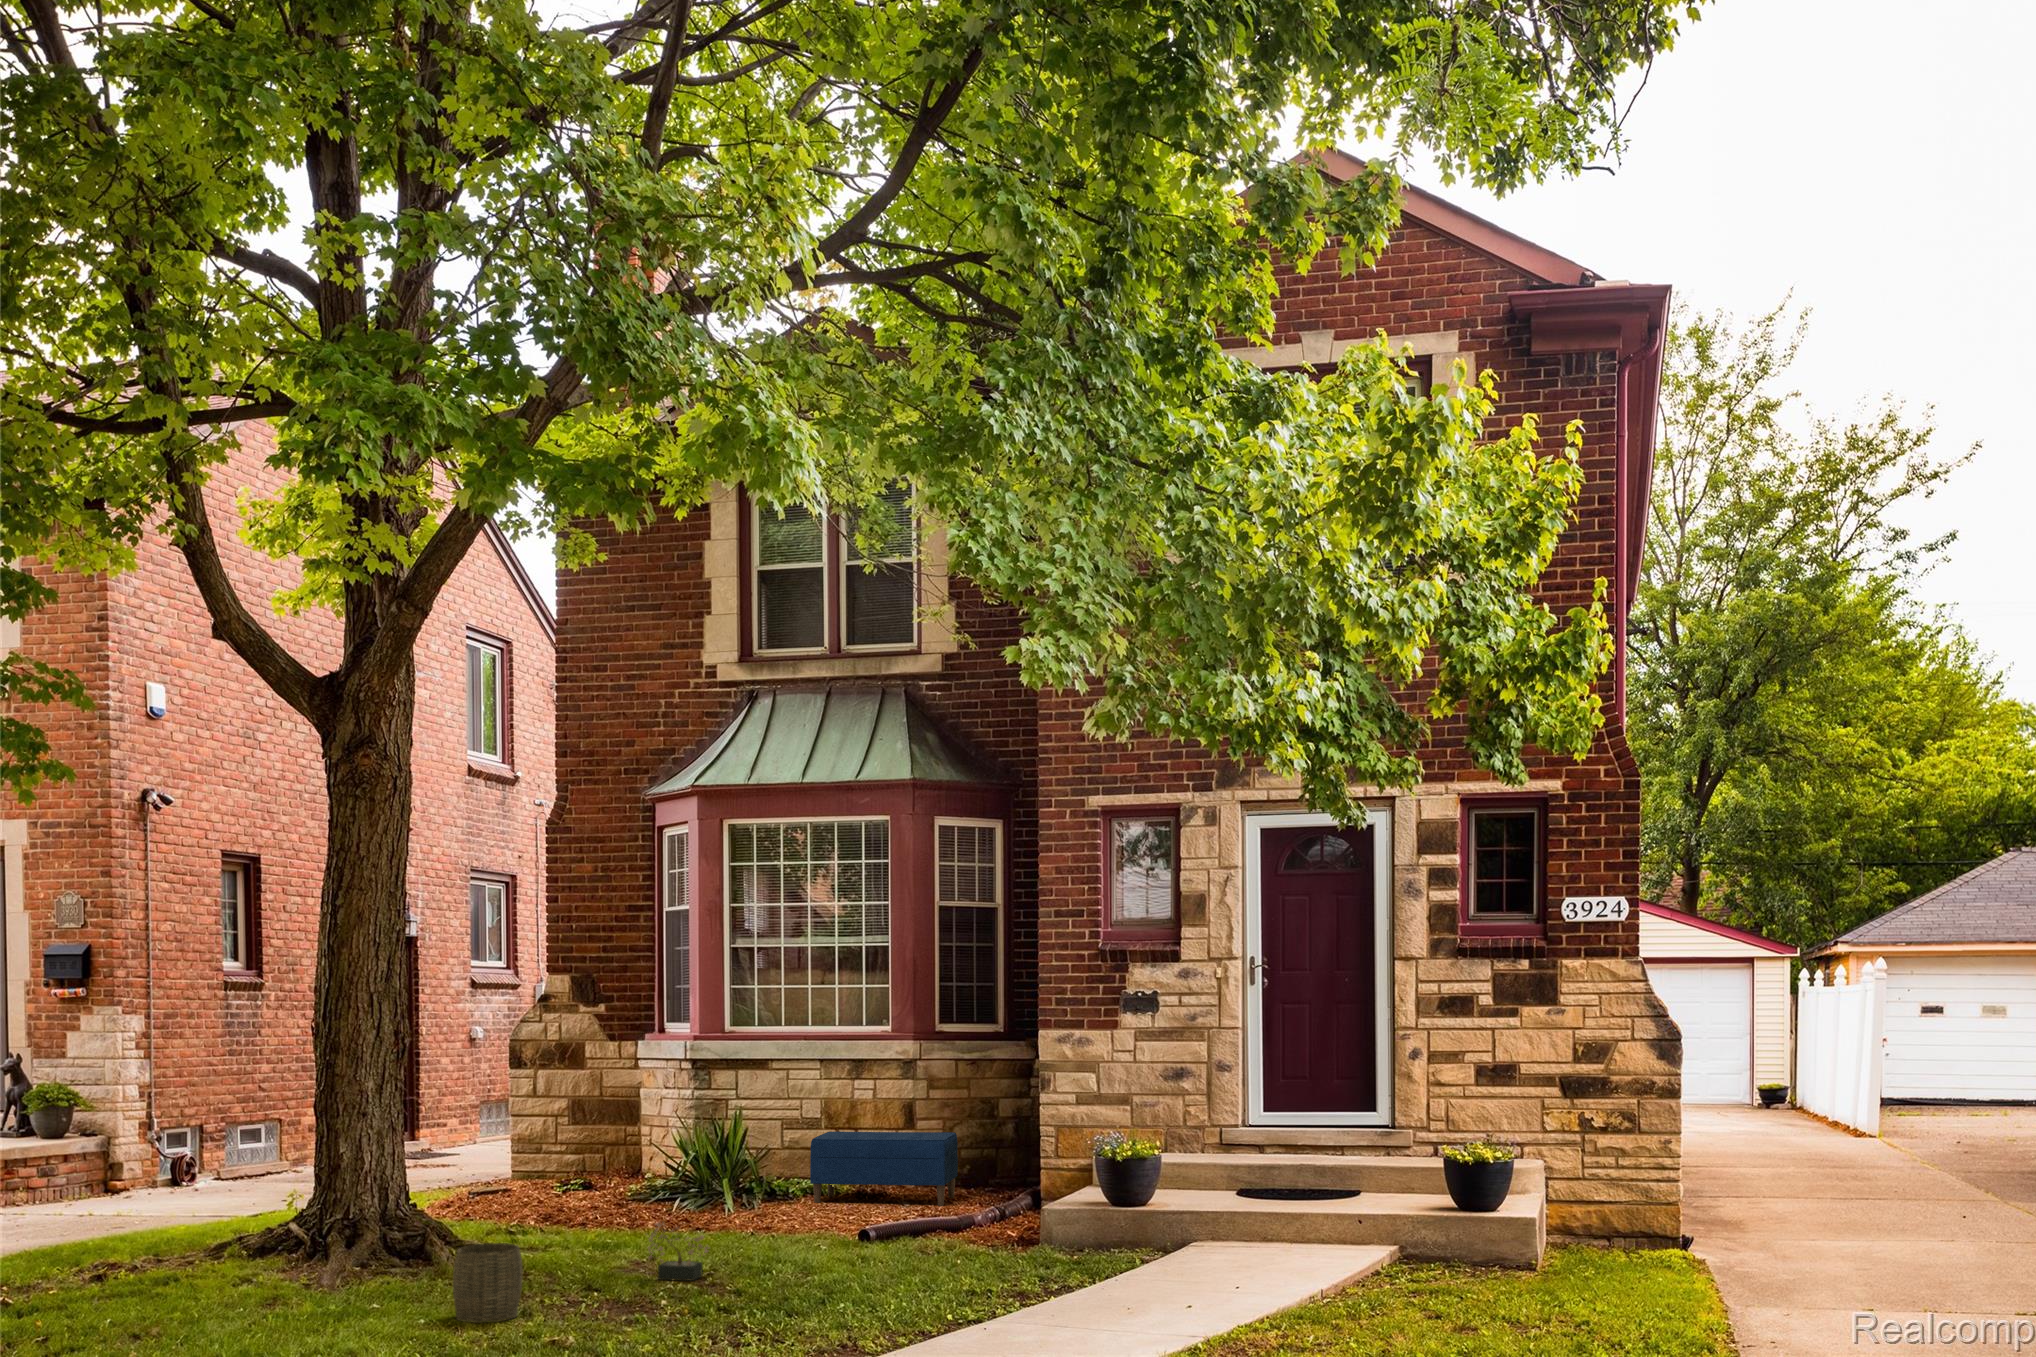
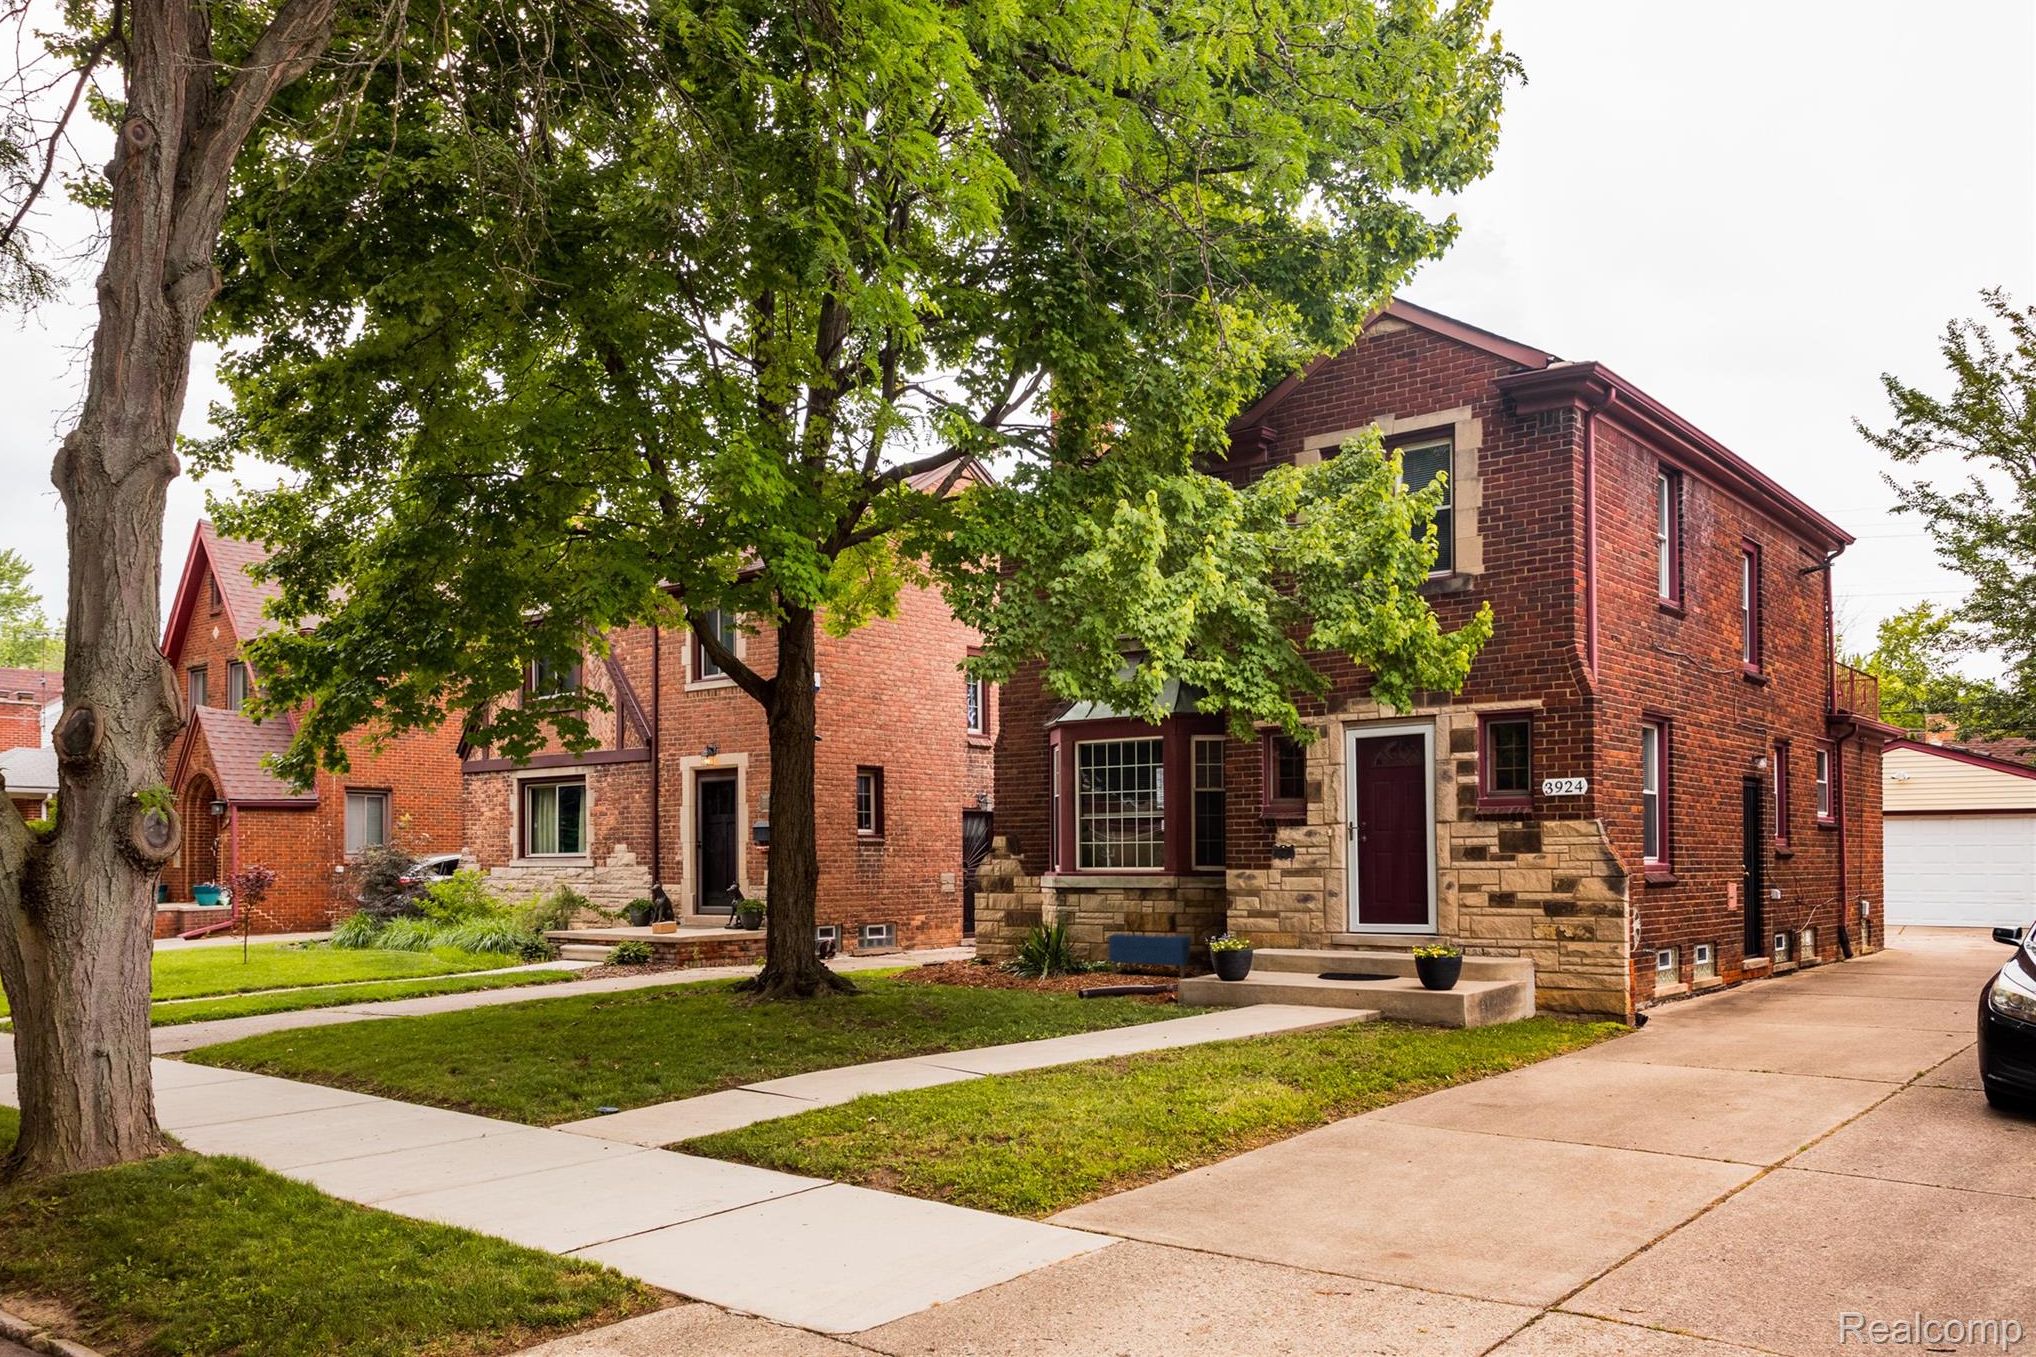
decorative plant: present [648,1222,708,1281] -> none [926,968,962,1000]
woven basket: present [453,1243,522,1323] -> none [799,971,833,1009]

